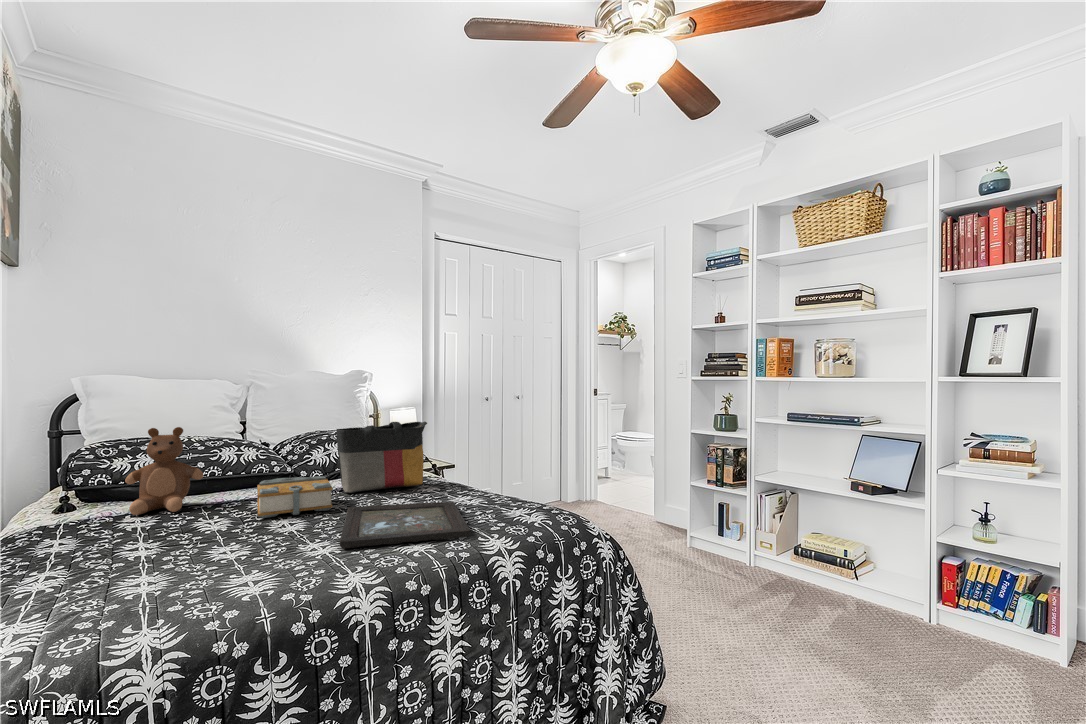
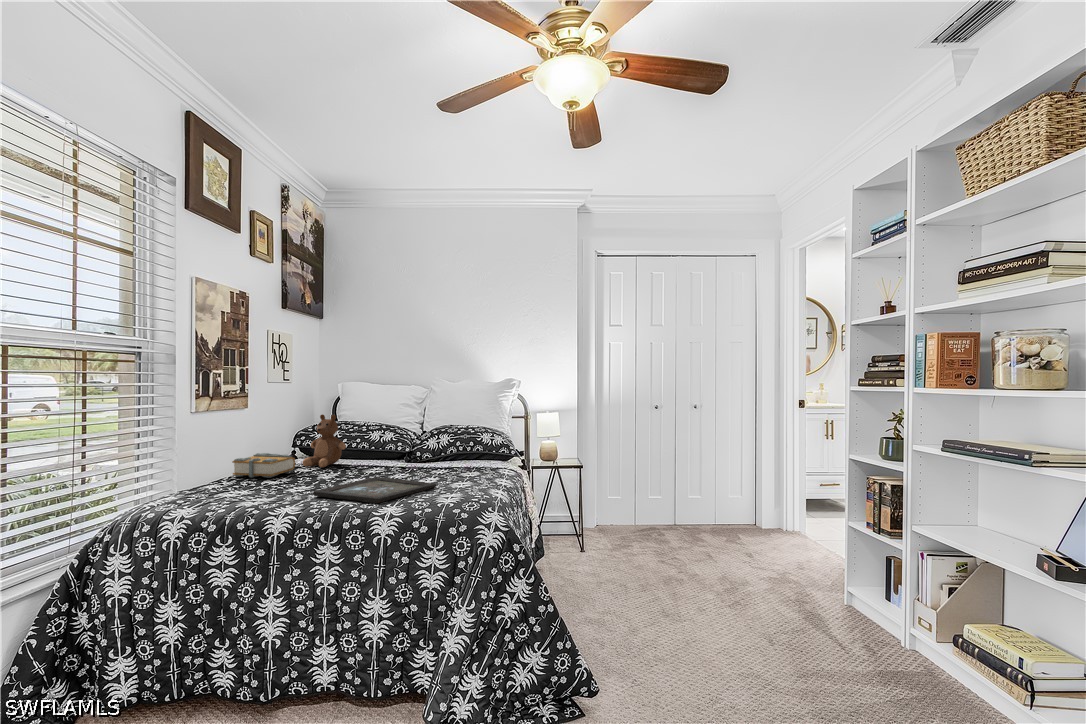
tote bag: present [336,422,427,493] -> none [412,420,474,472]
book: present [257,476,333,518] -> present [232,453,295,478]

